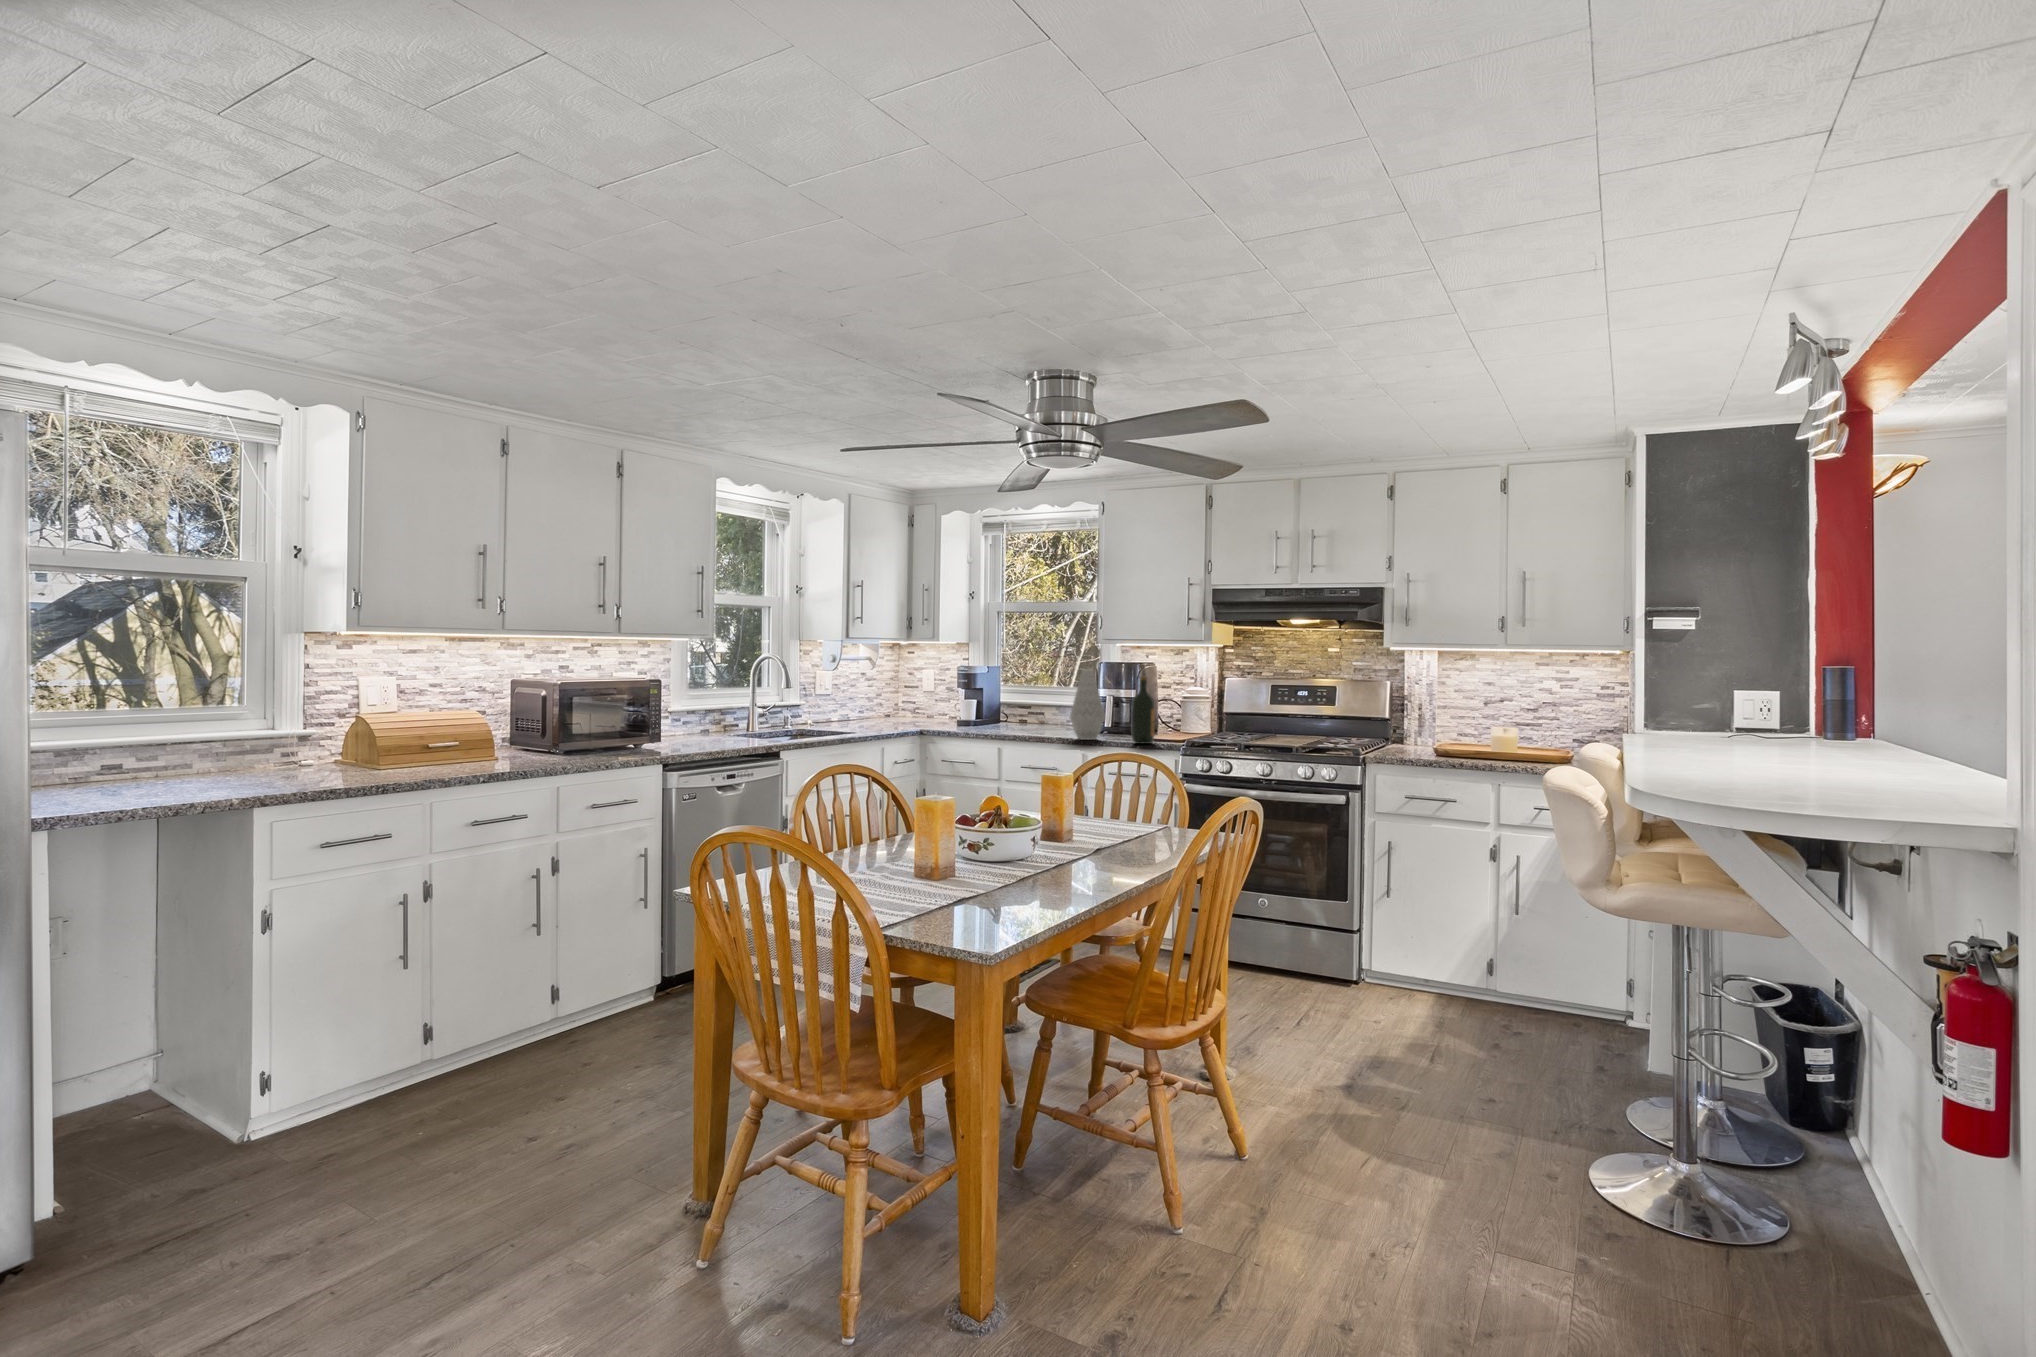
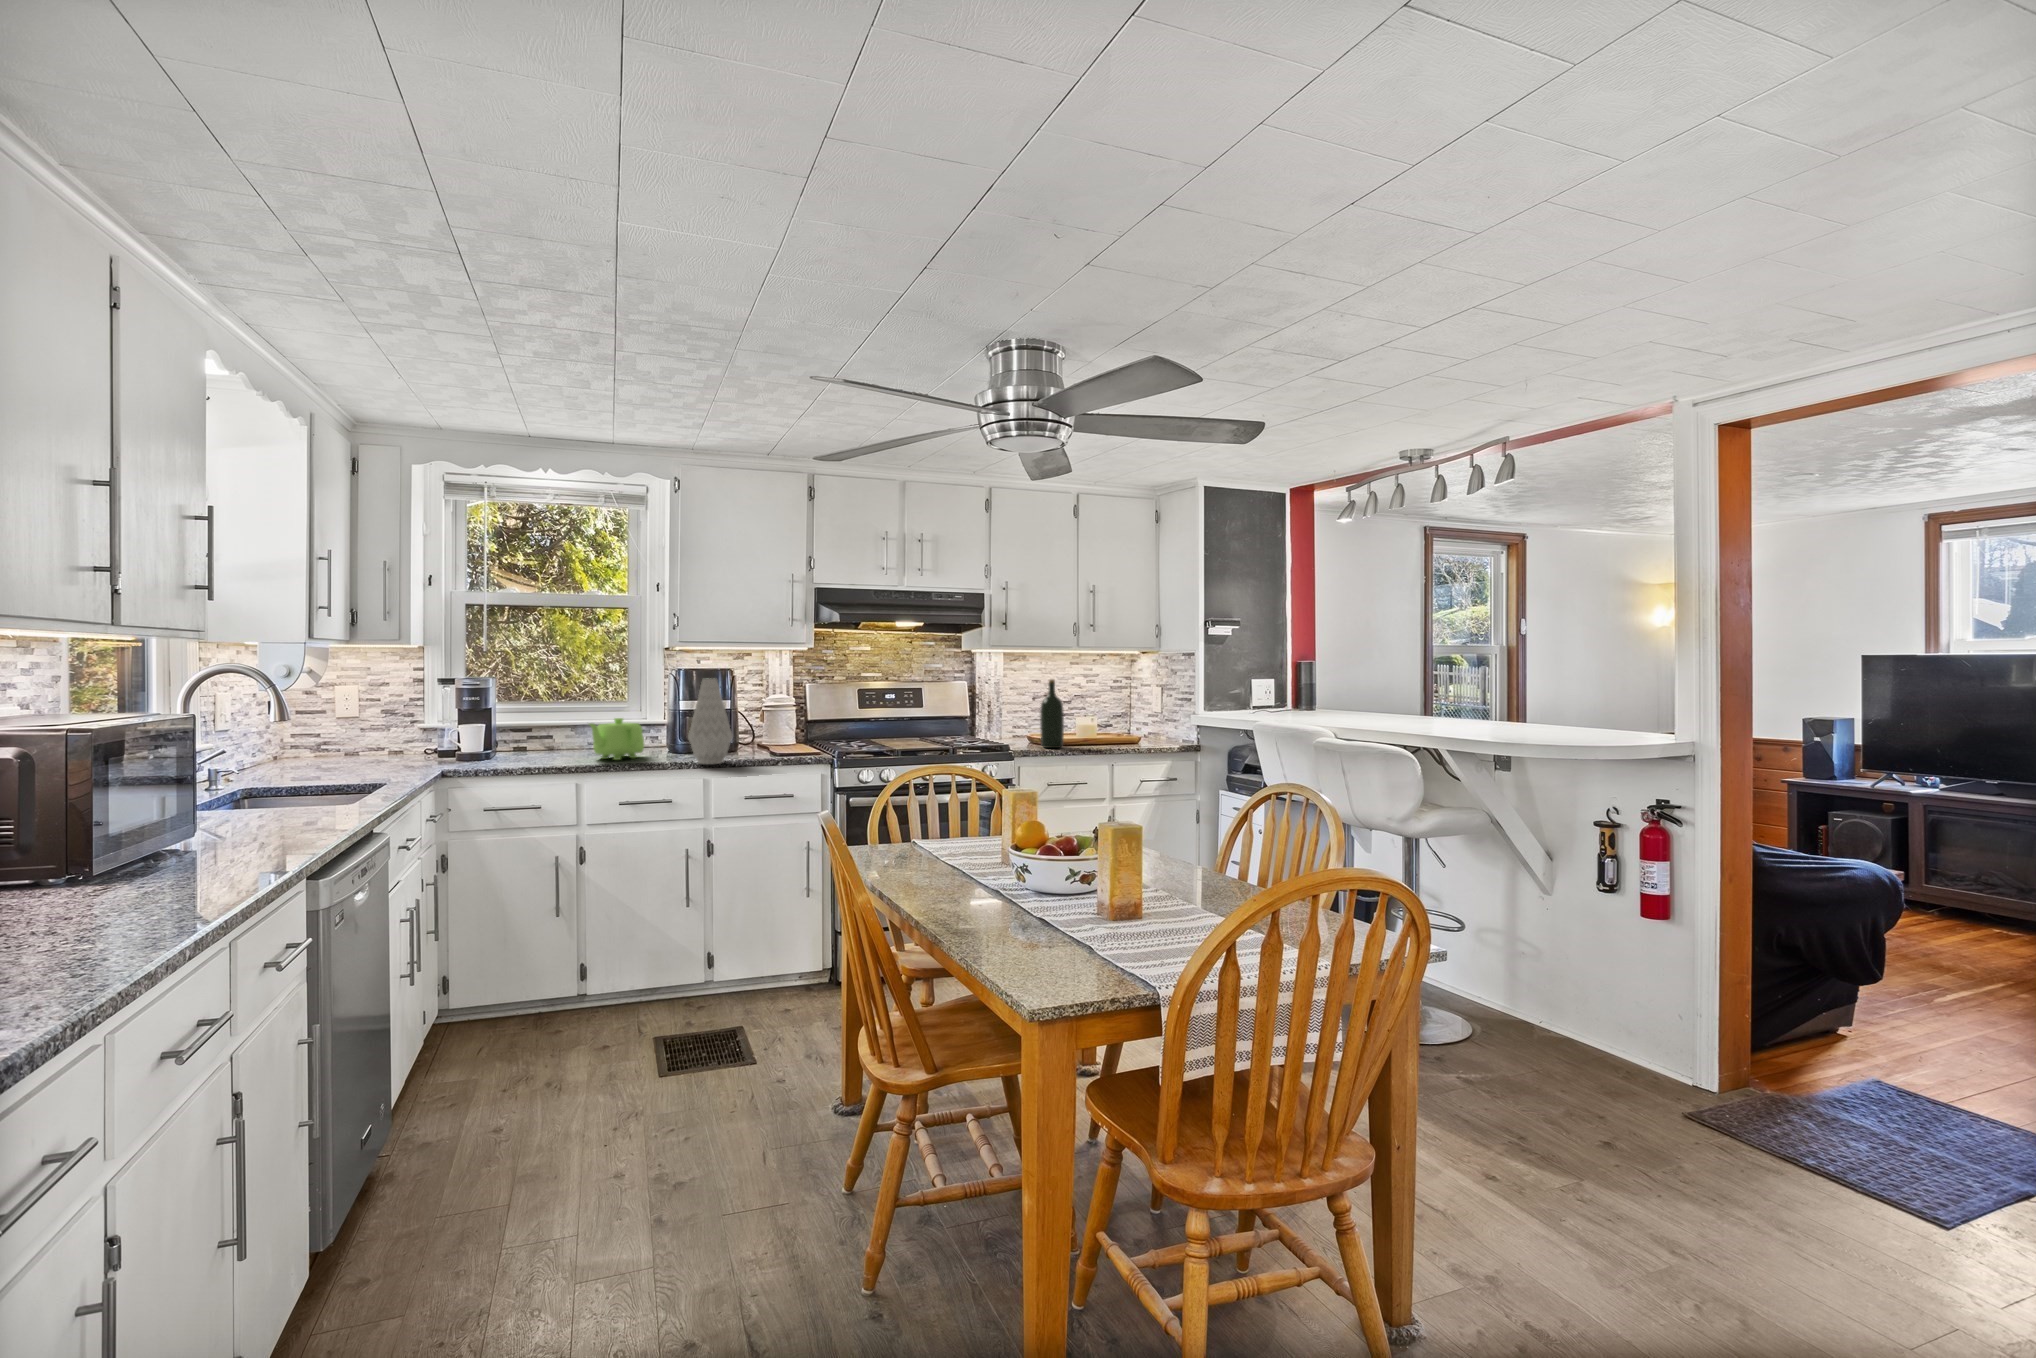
wine bottle: present [1132,677,1155,744] -> present [1040,679,1064,748]
teapot: none [1021,699,1070,732] -> present [589,718,644,760]

